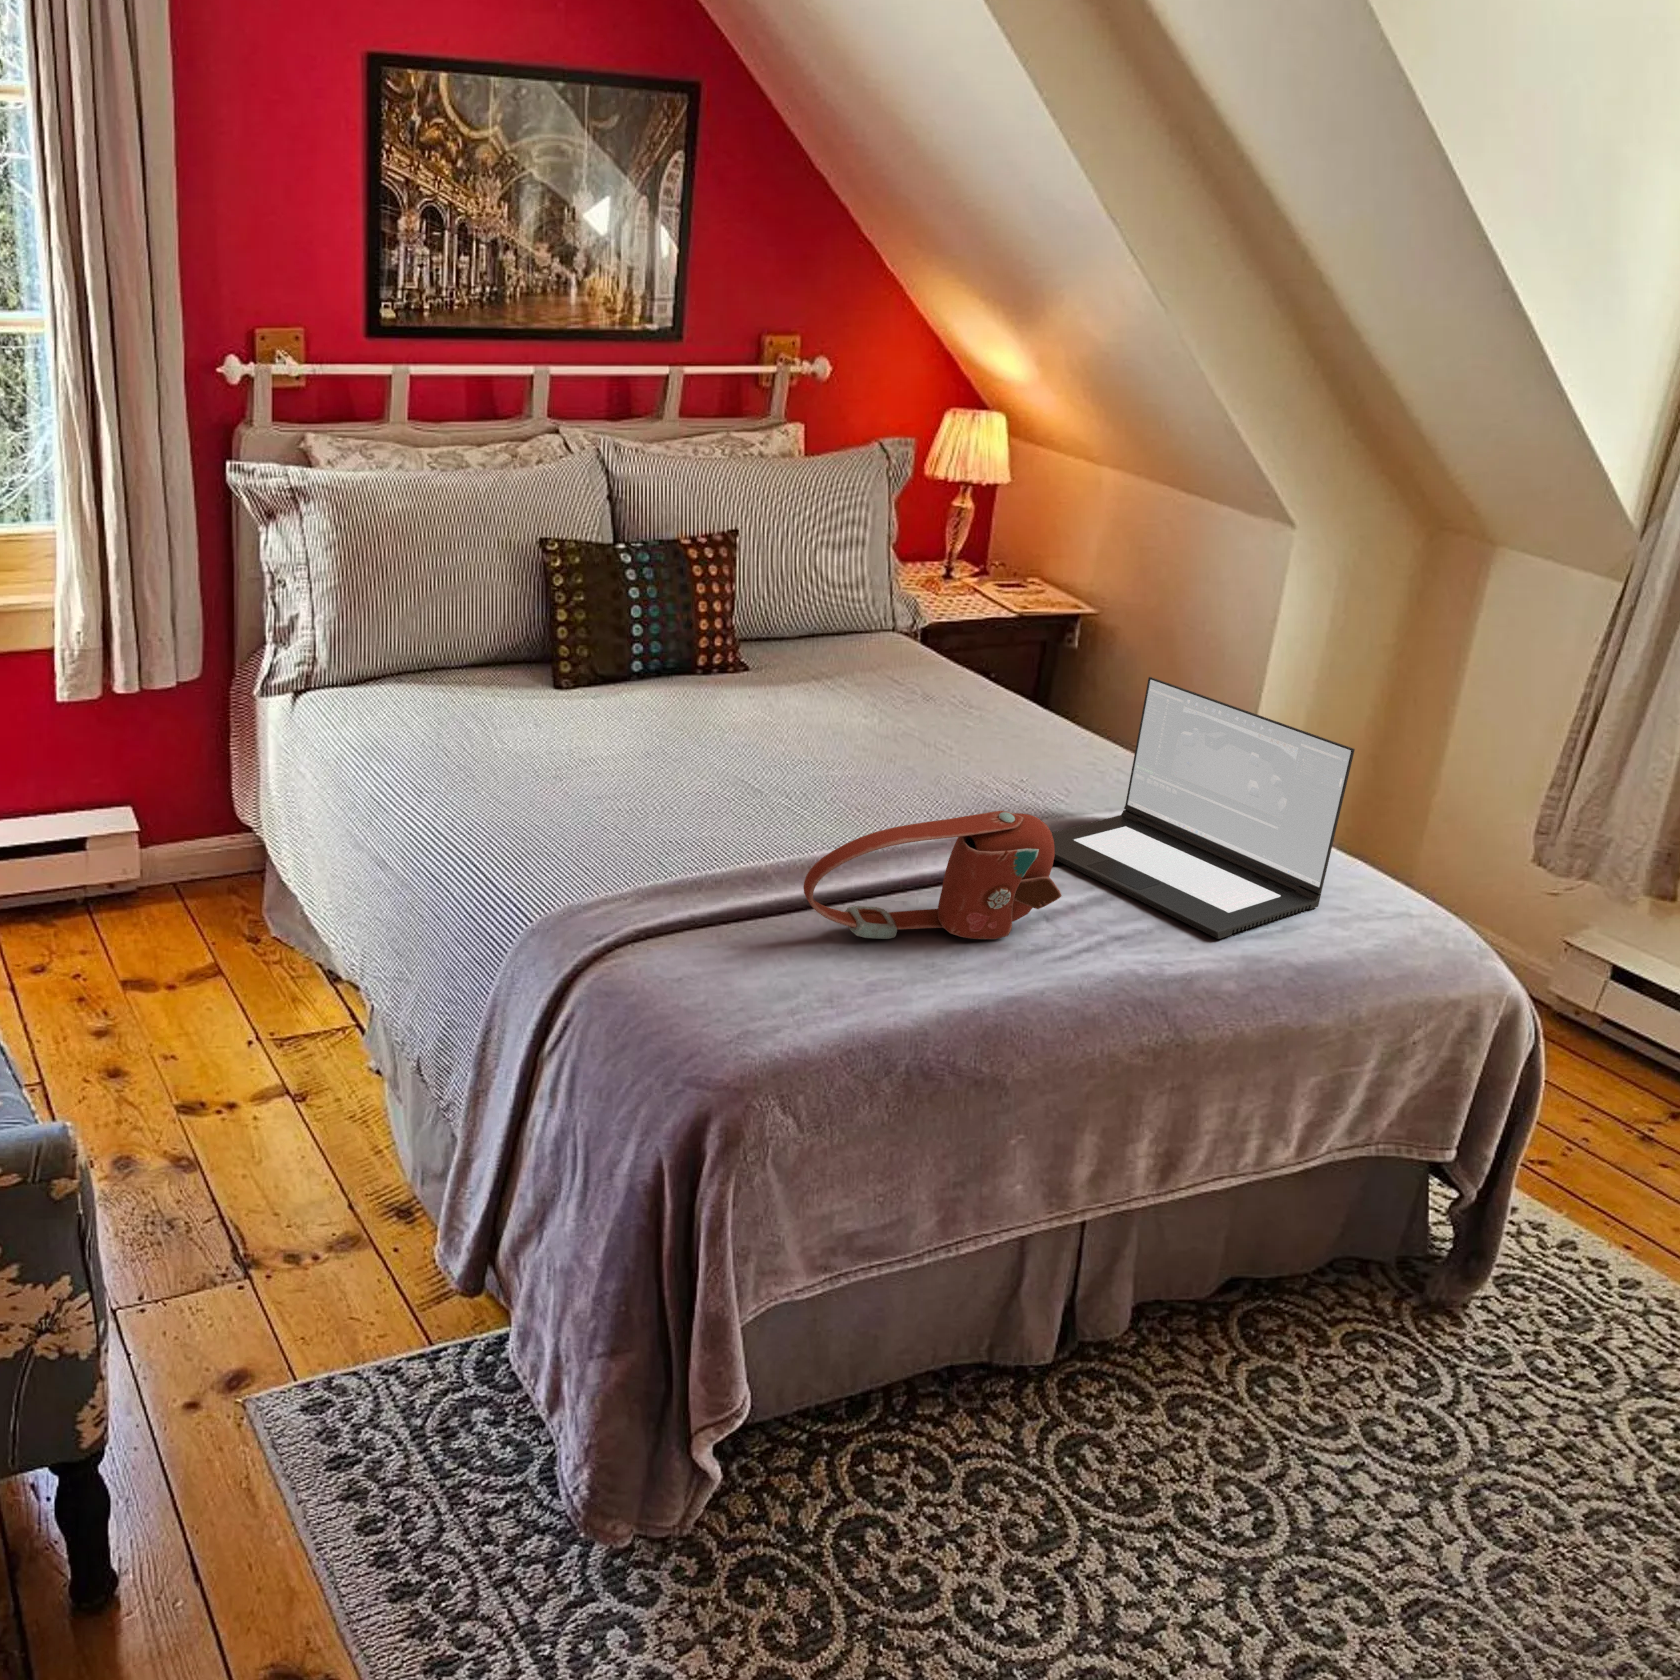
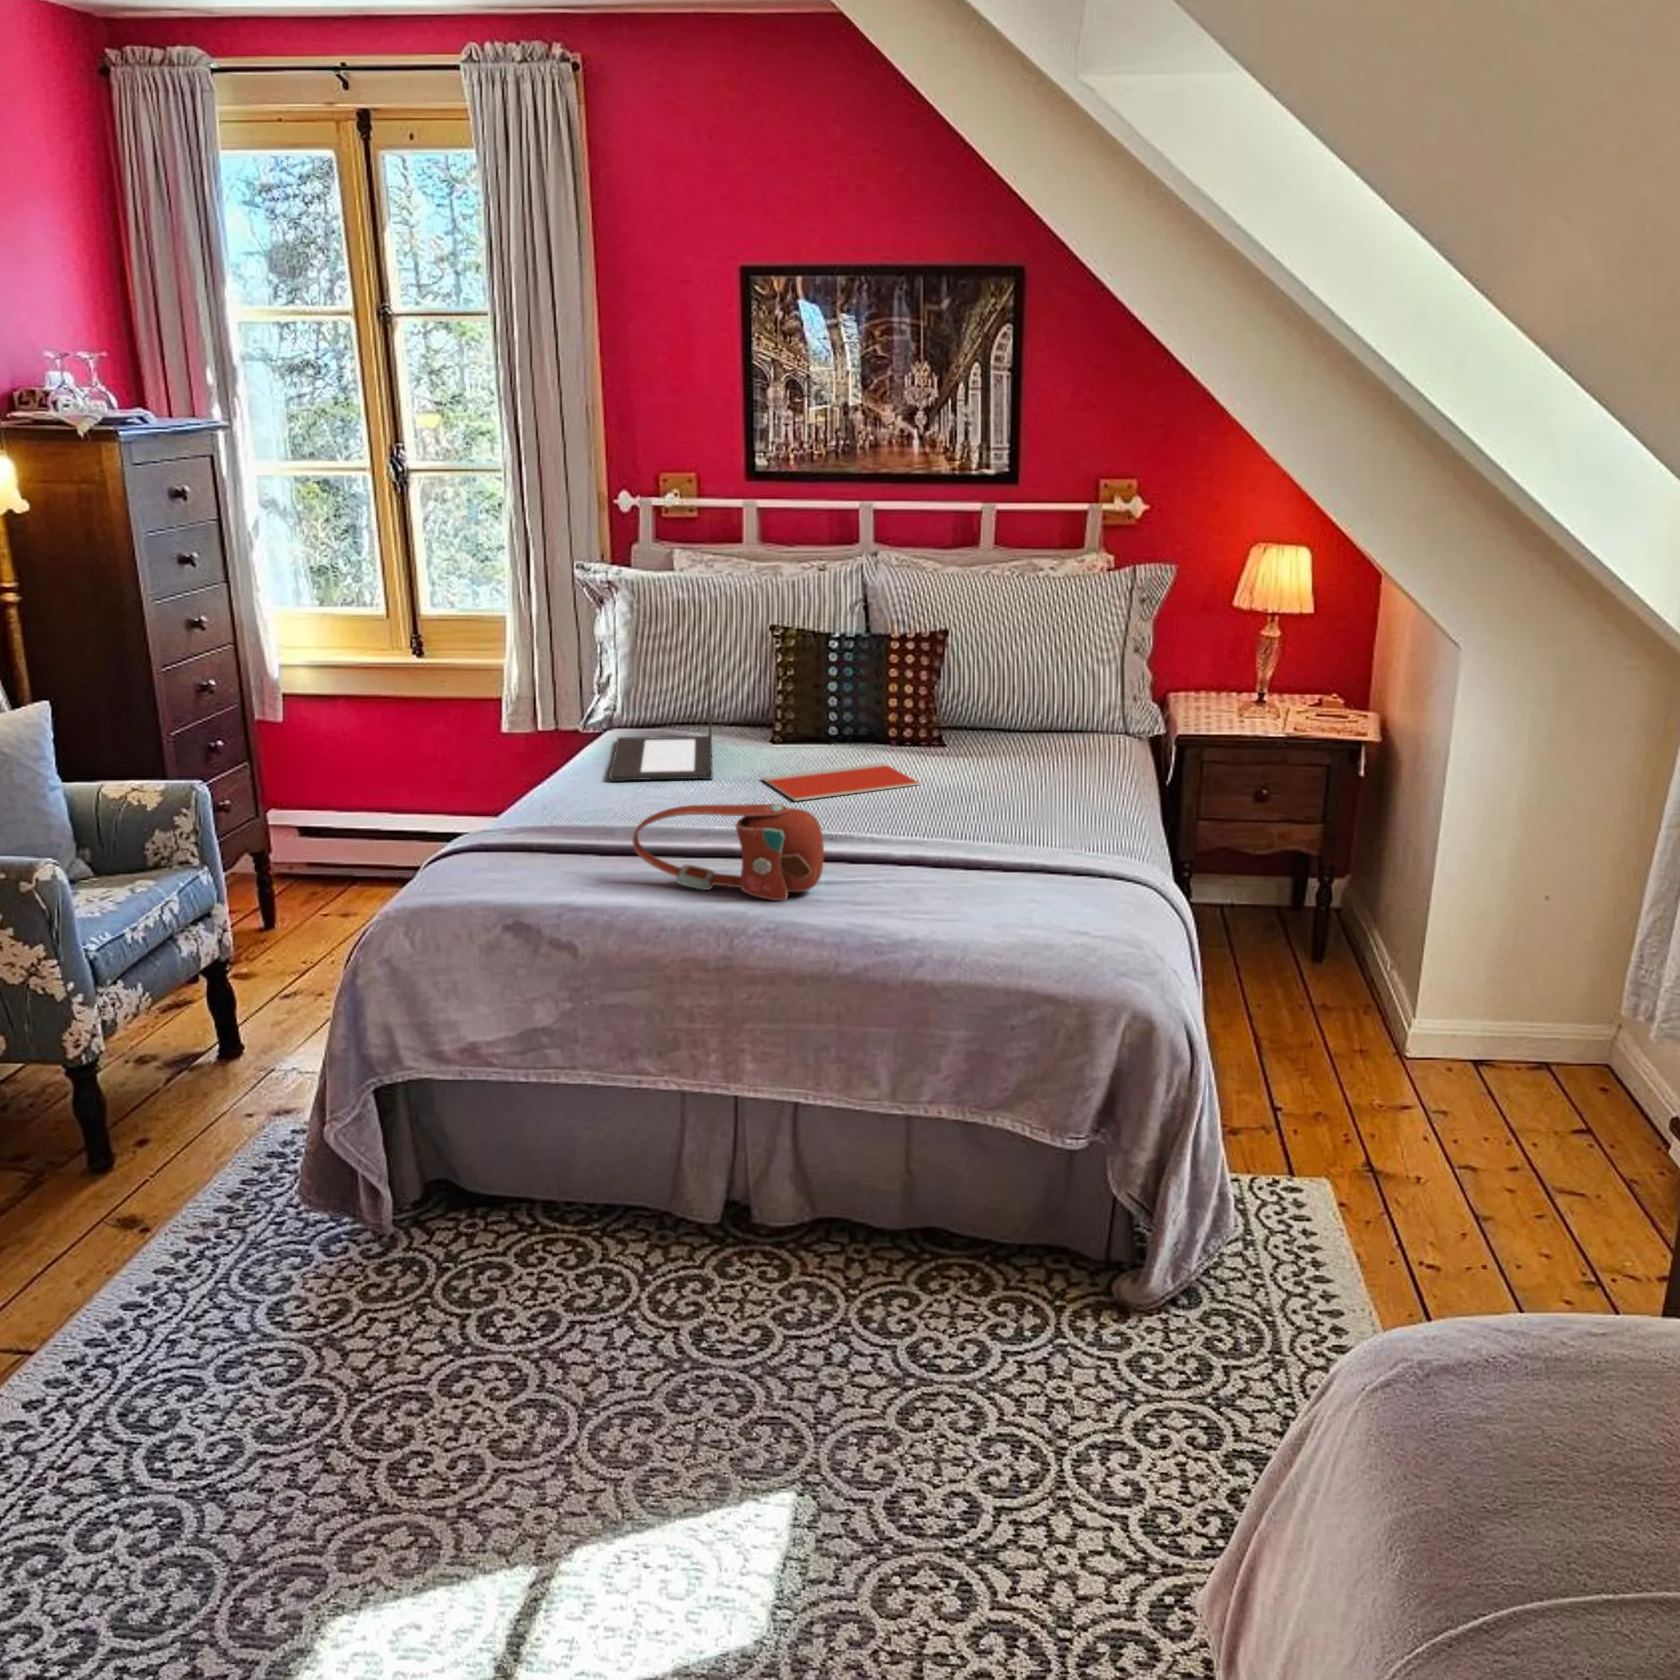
laptop: present [1052,677,1355,939] -> present [610,644,712,781]
notebook: none [660,707,844,778] -> present [762,763,919,801]

